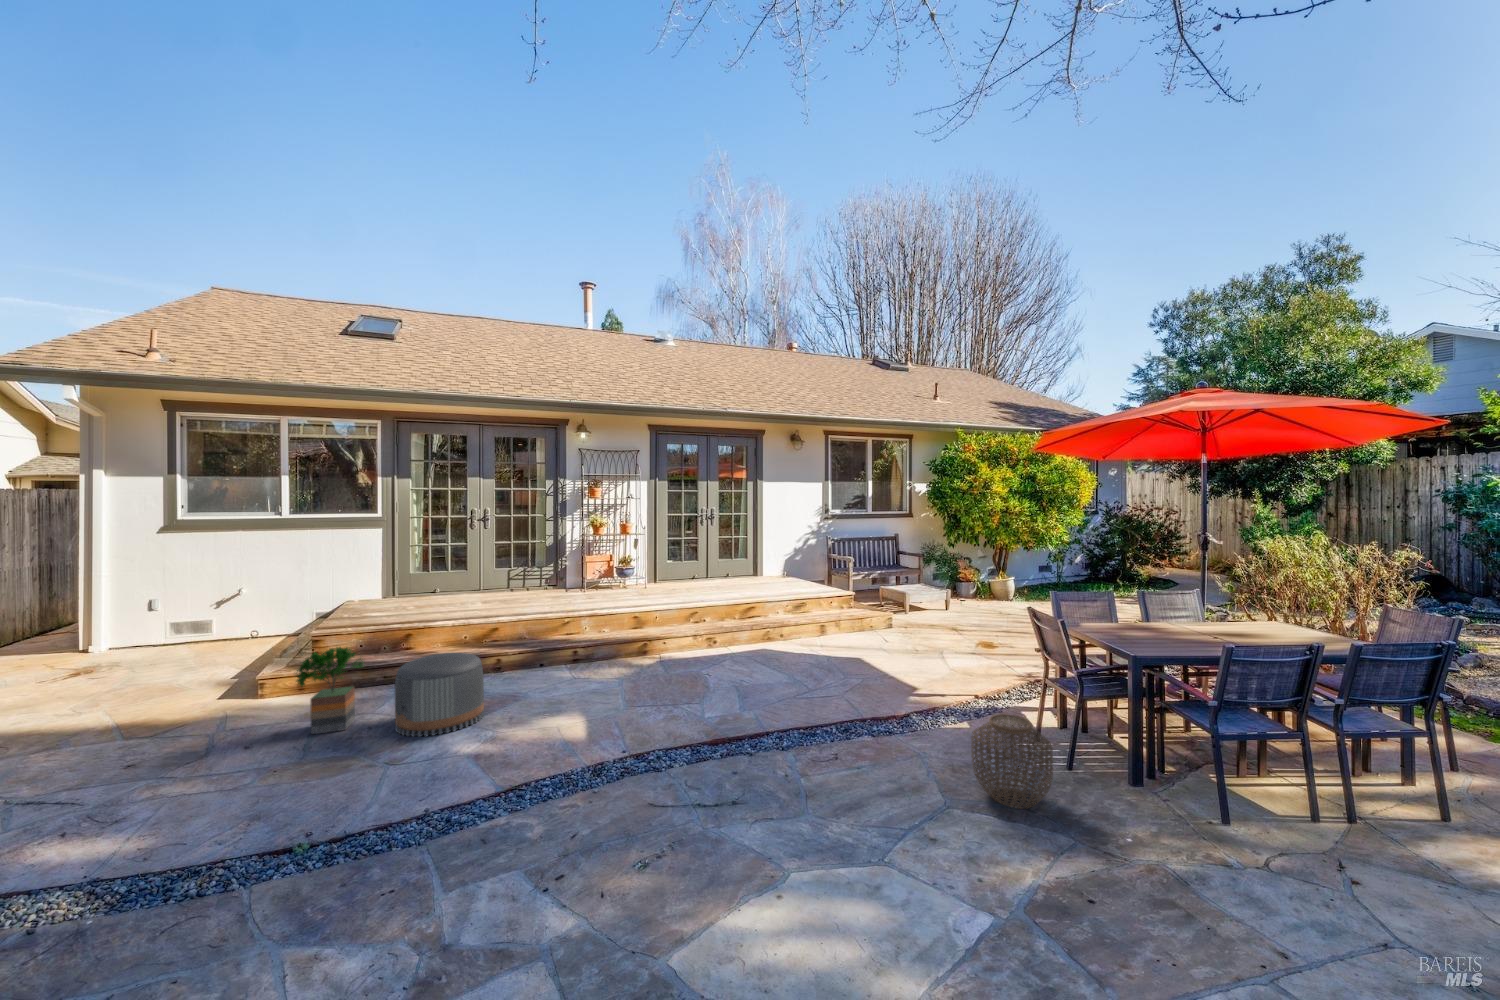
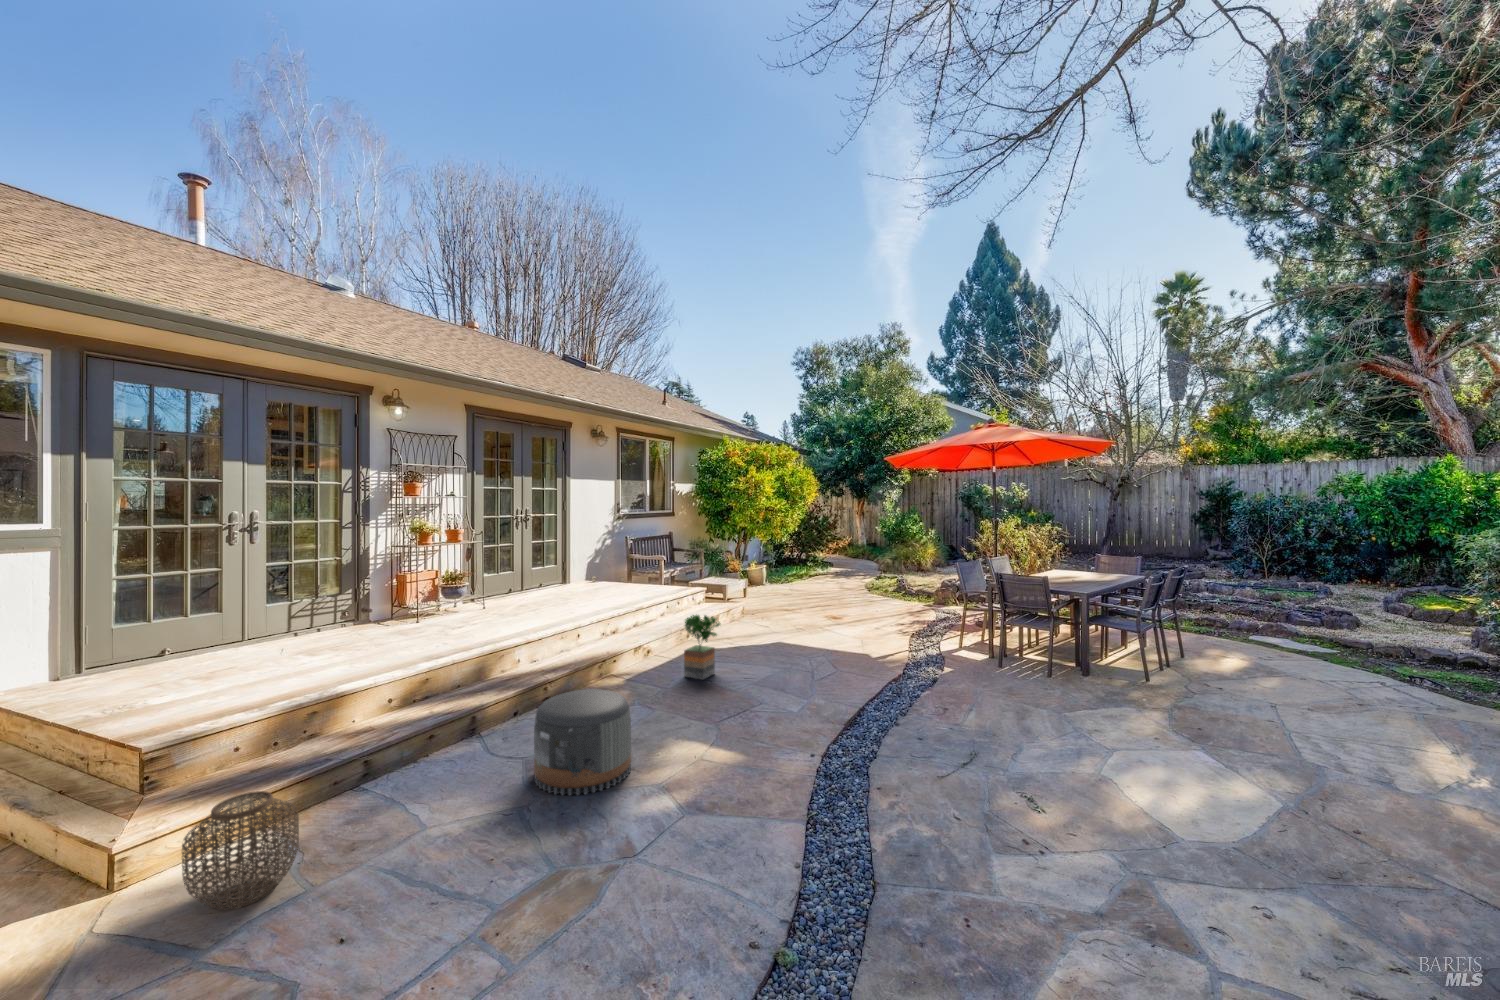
potted tree: present [296,647,363,734] -> present [684,615,720,680]
woven basket: present [971,714,1053,809] -> present [182,791,299,910]

